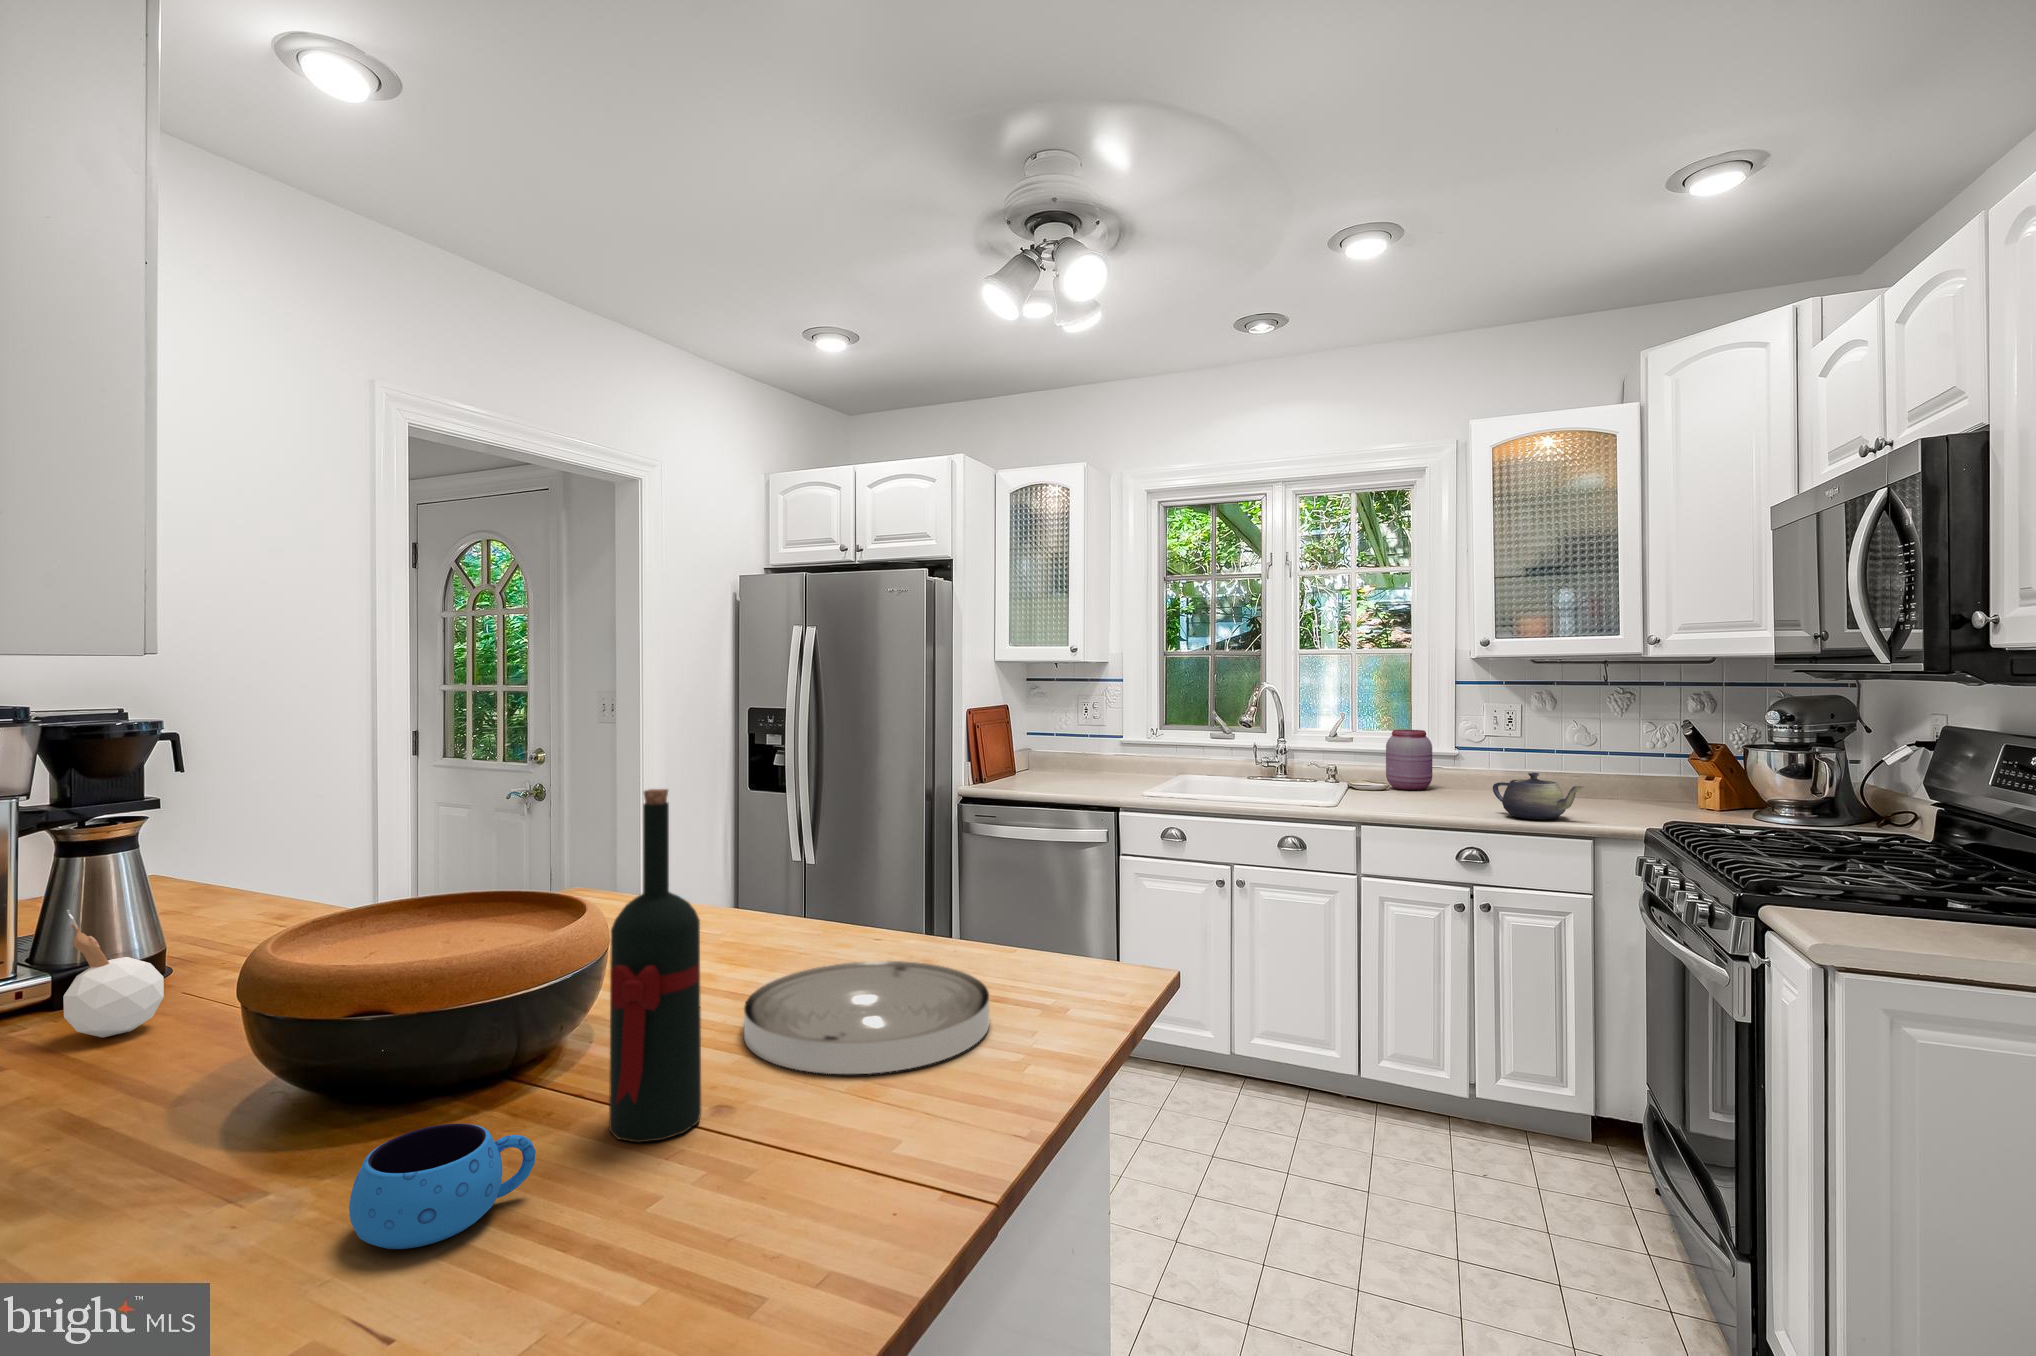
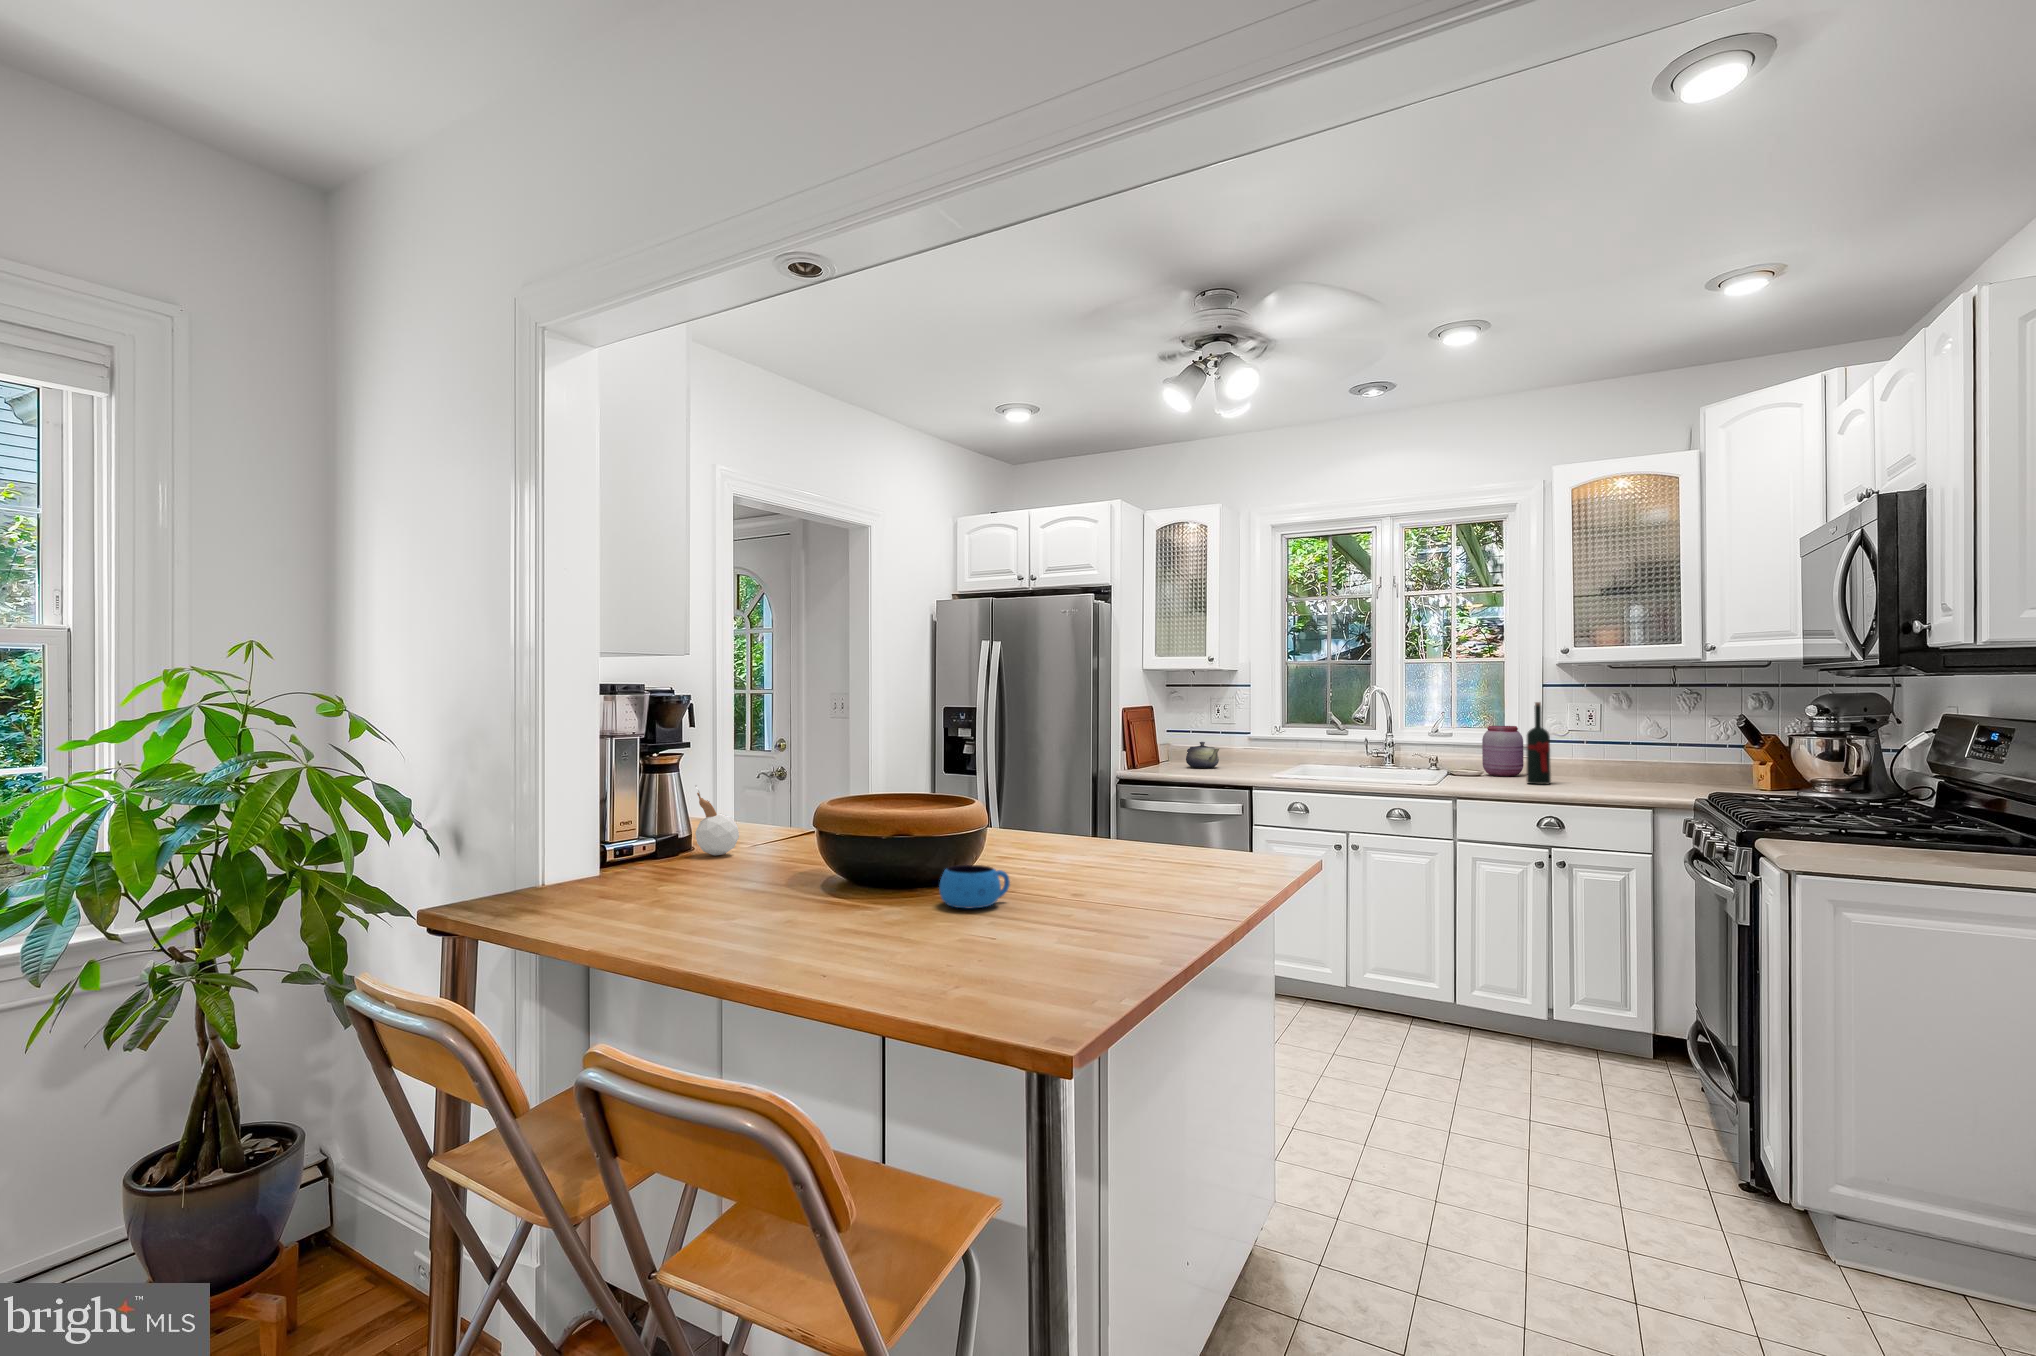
teapot: present [1493,772,1583,819] -> present [1186,742,1219,768]
wine bottle: present [609,789,701,1142] -> present [1527,702,1551,784]
plate: present [744,961,990,1074] -> none [1063,838,1207,878]

